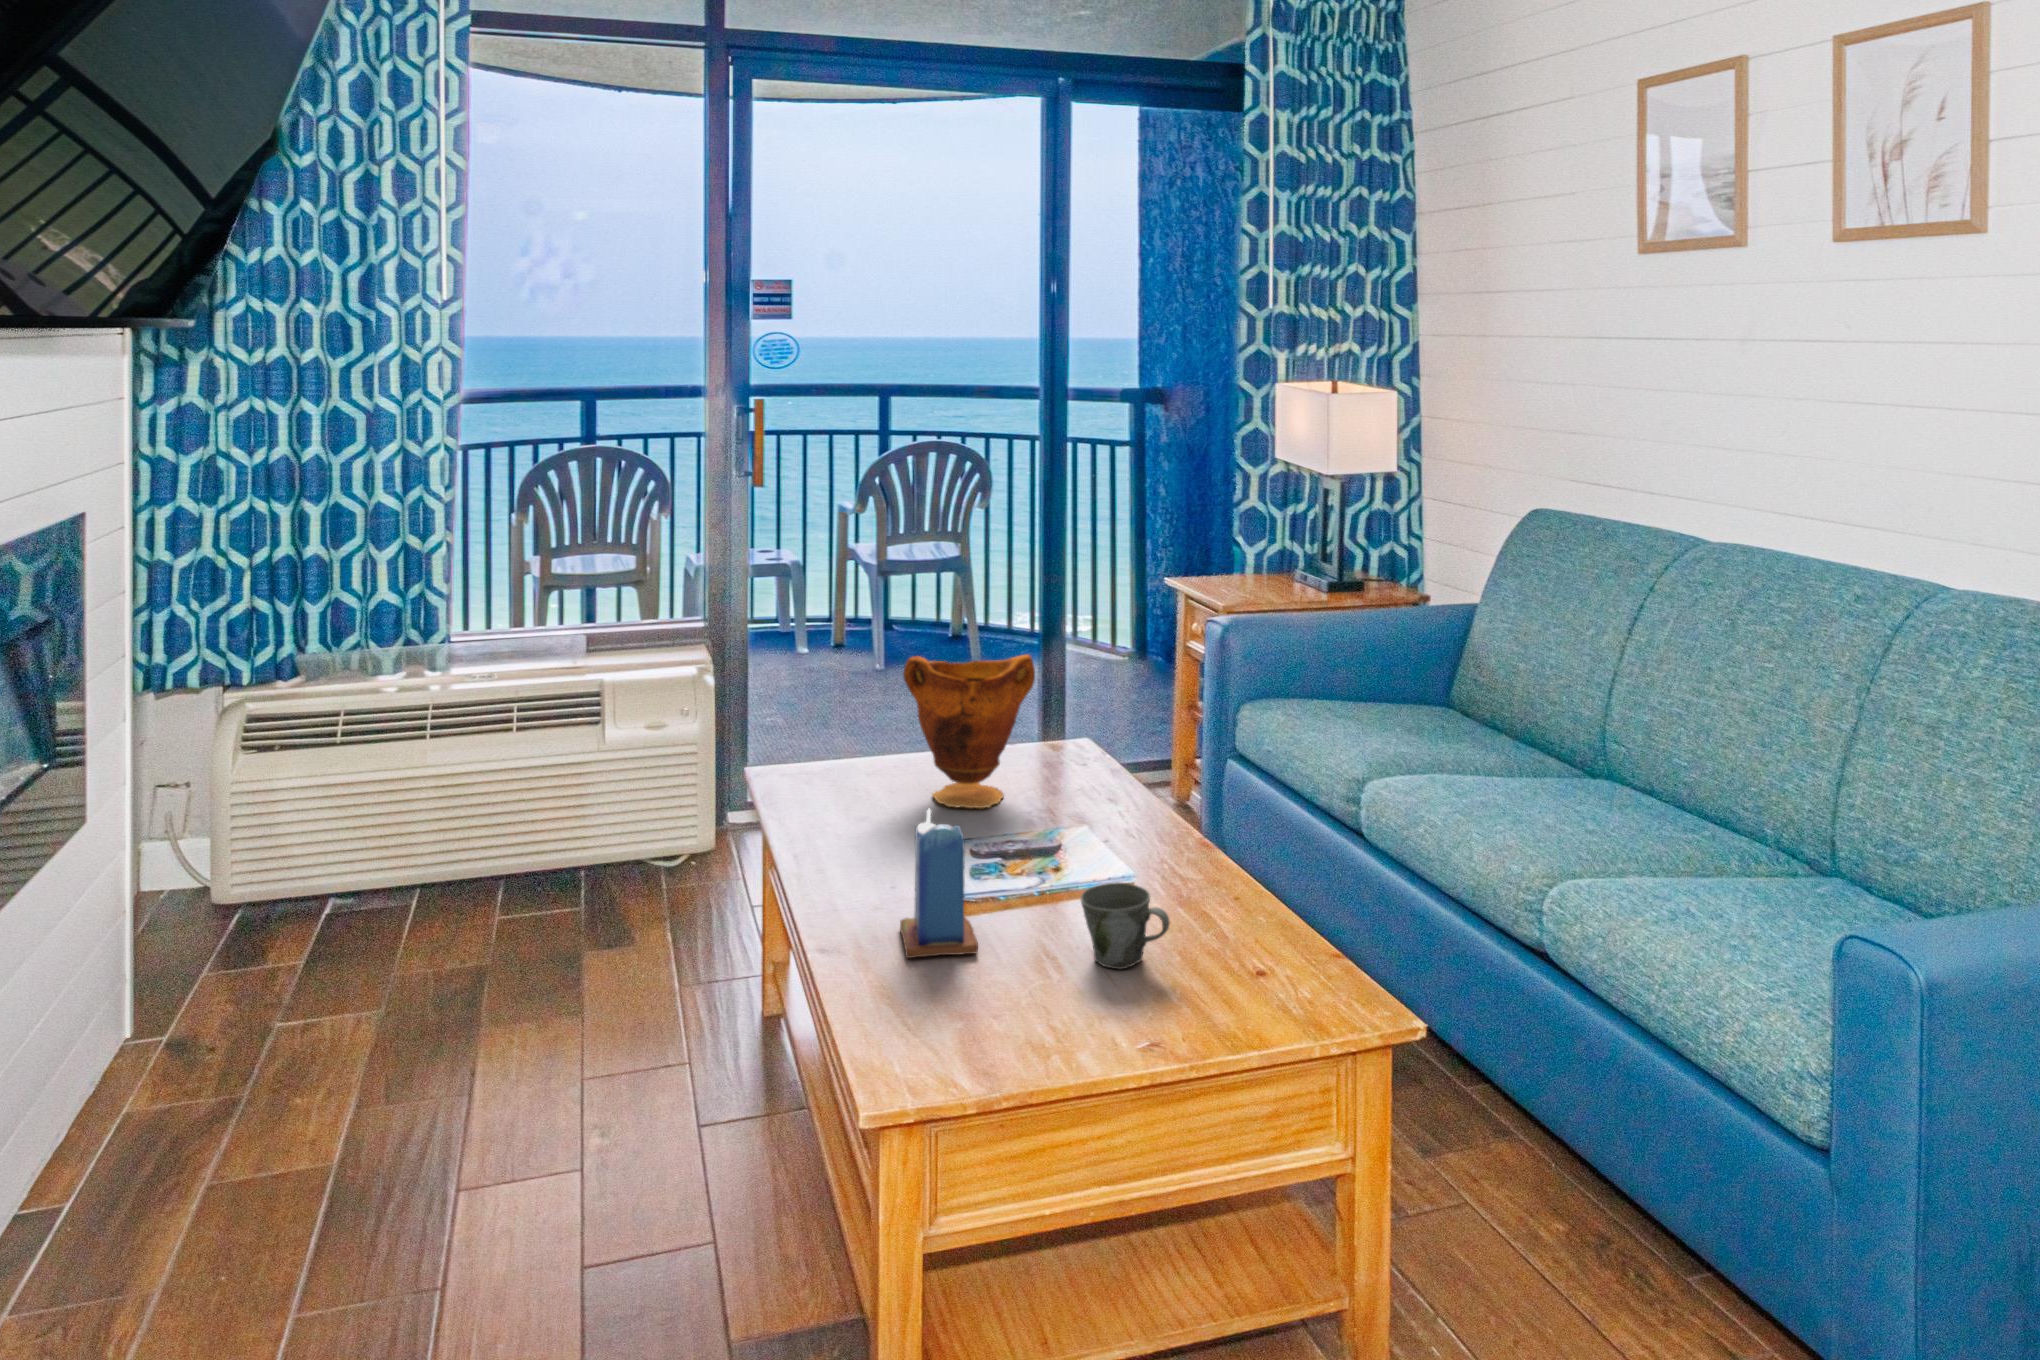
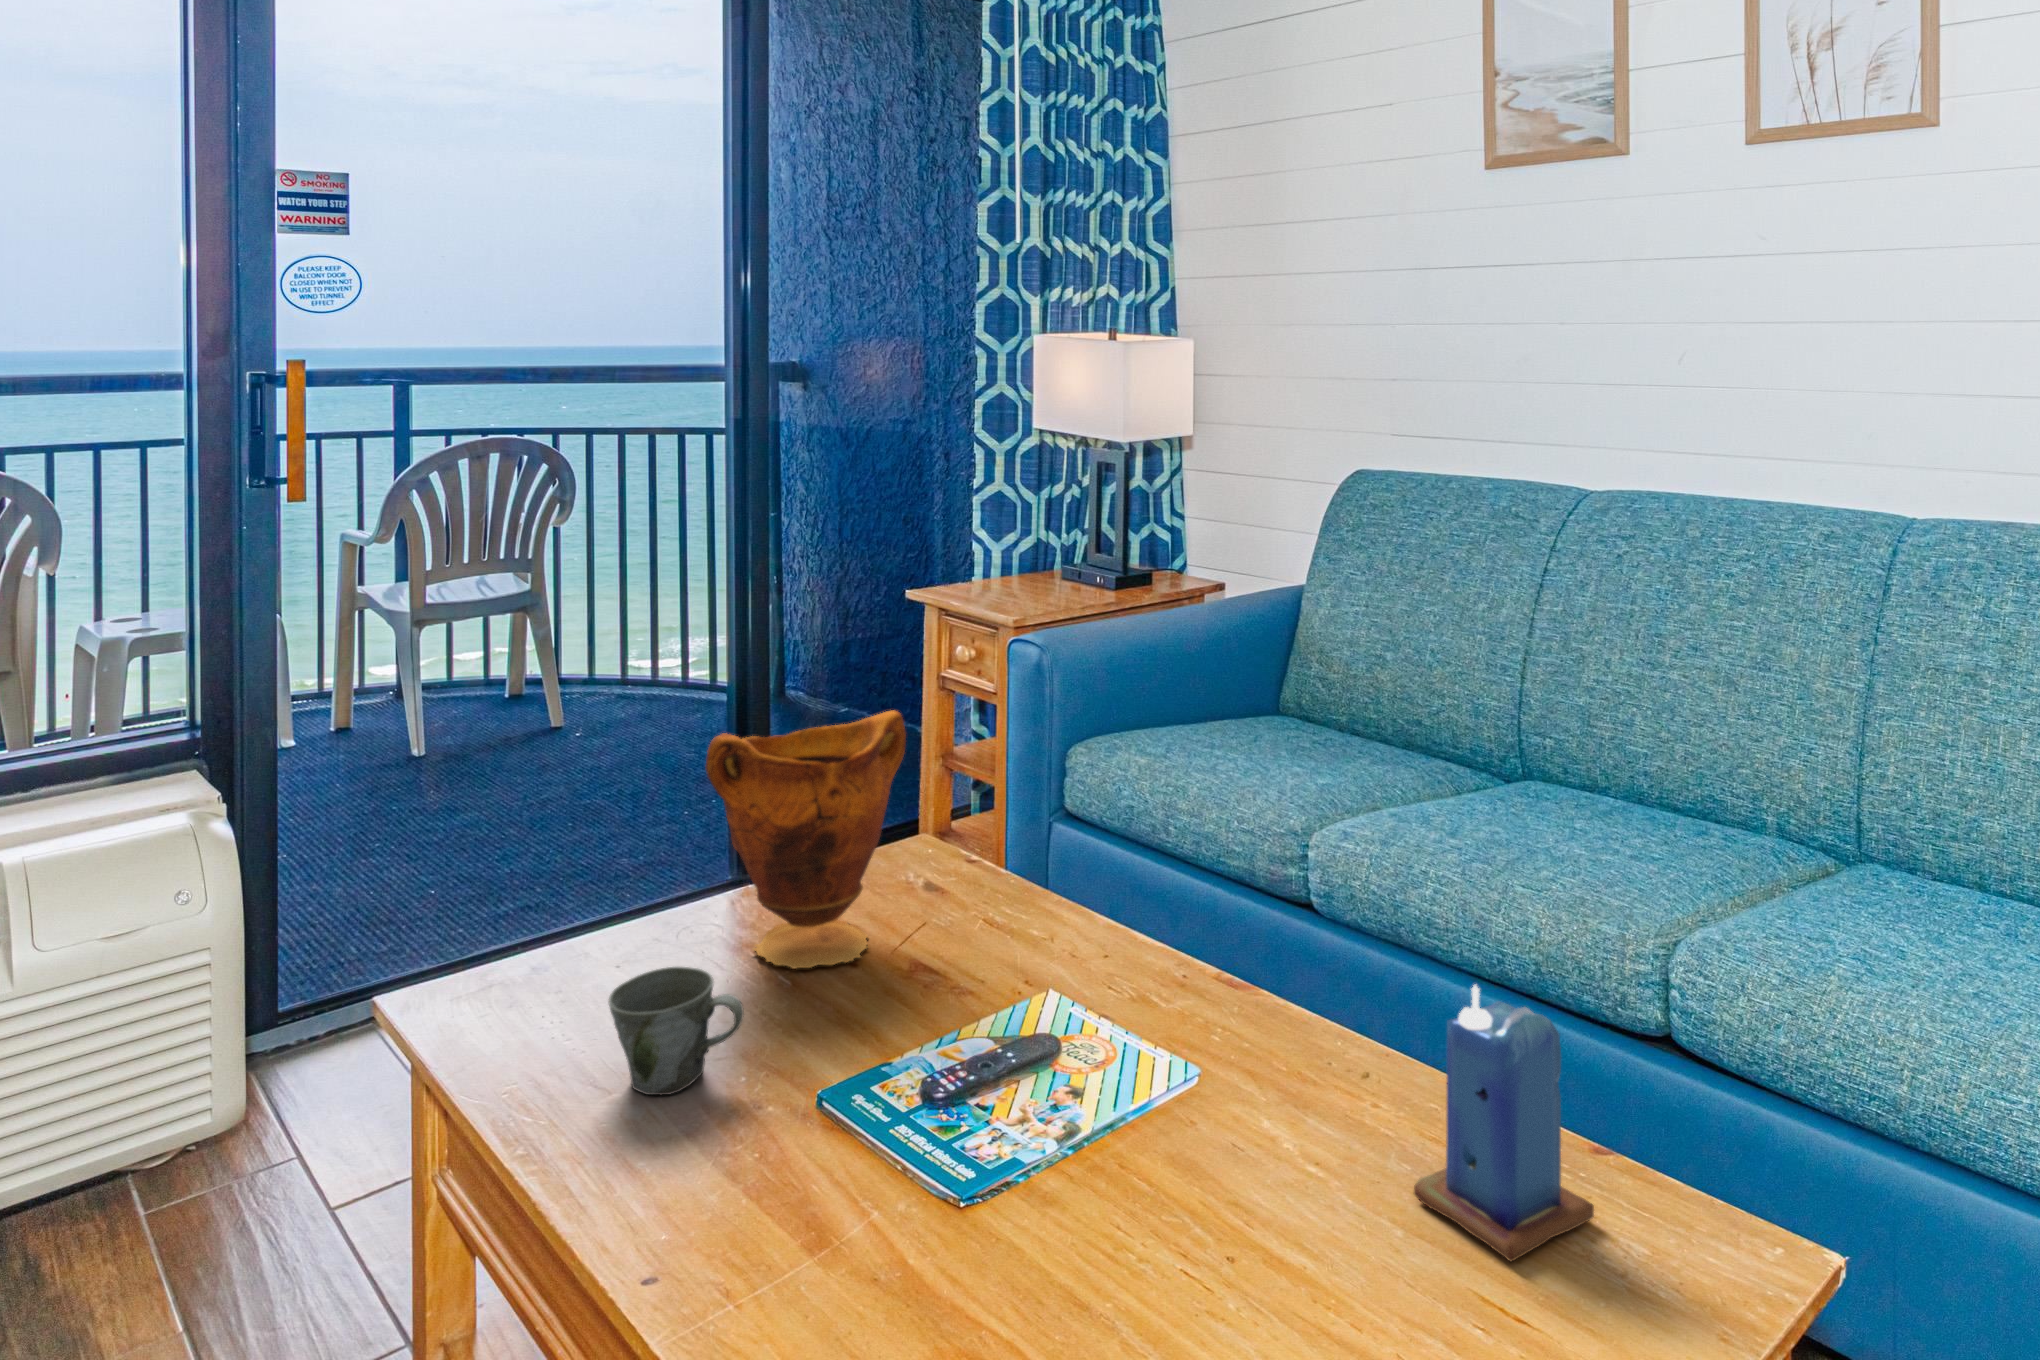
candle: present [900,808,978,958] -> present [1414,985,1594,1261]
mug: present [1080,882,1170,969] -> present [609,967,744,1095]

